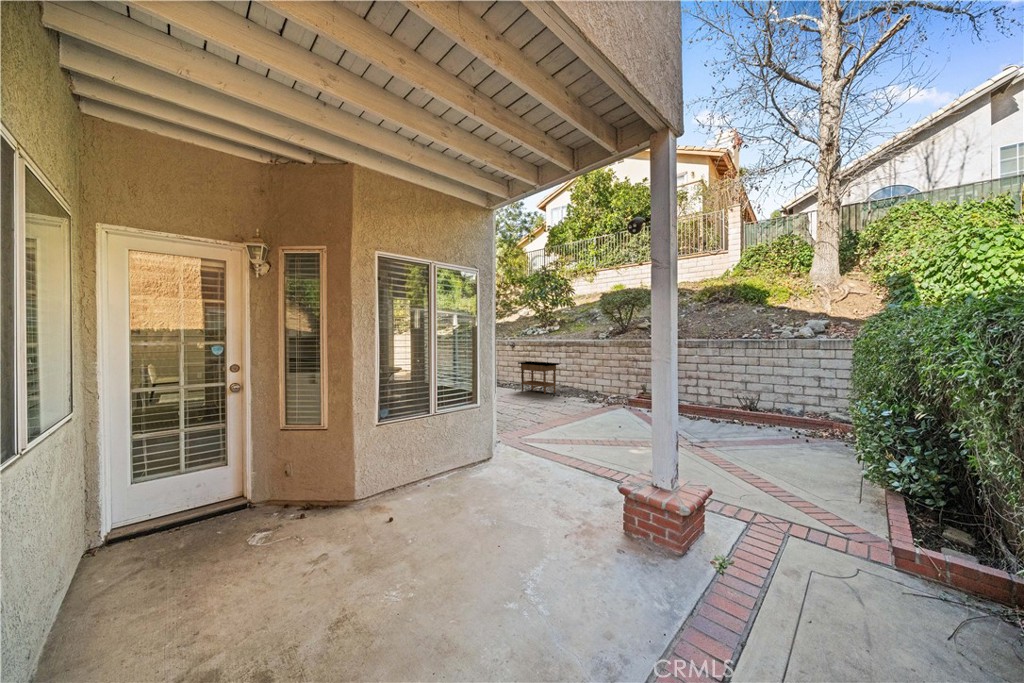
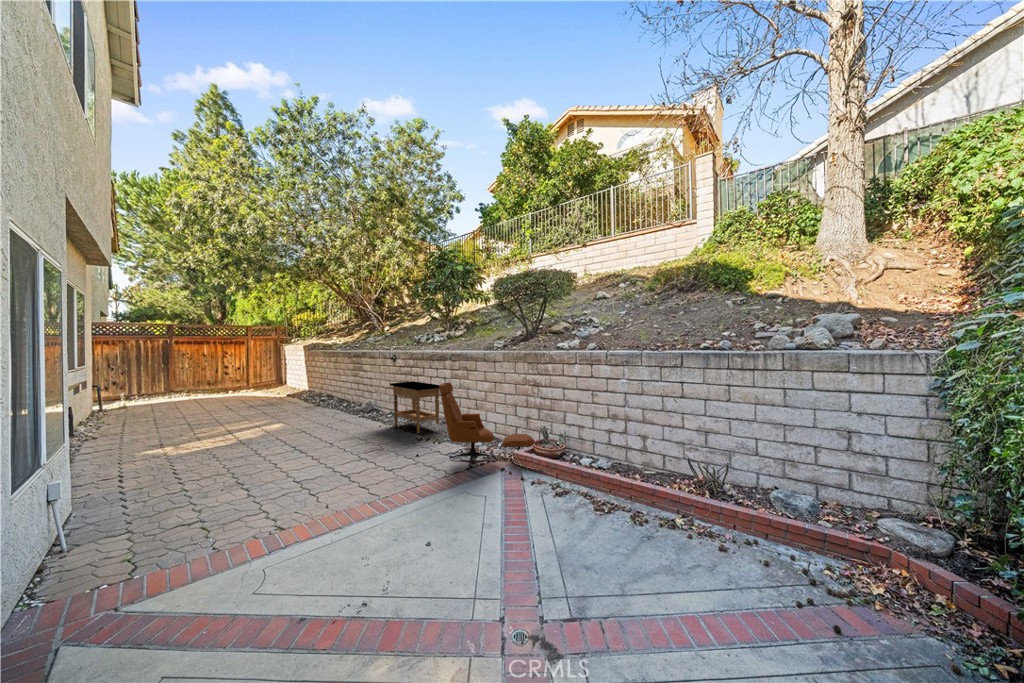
lounge chair: none [579,359,637,407] -> present [439,382,535,466]

